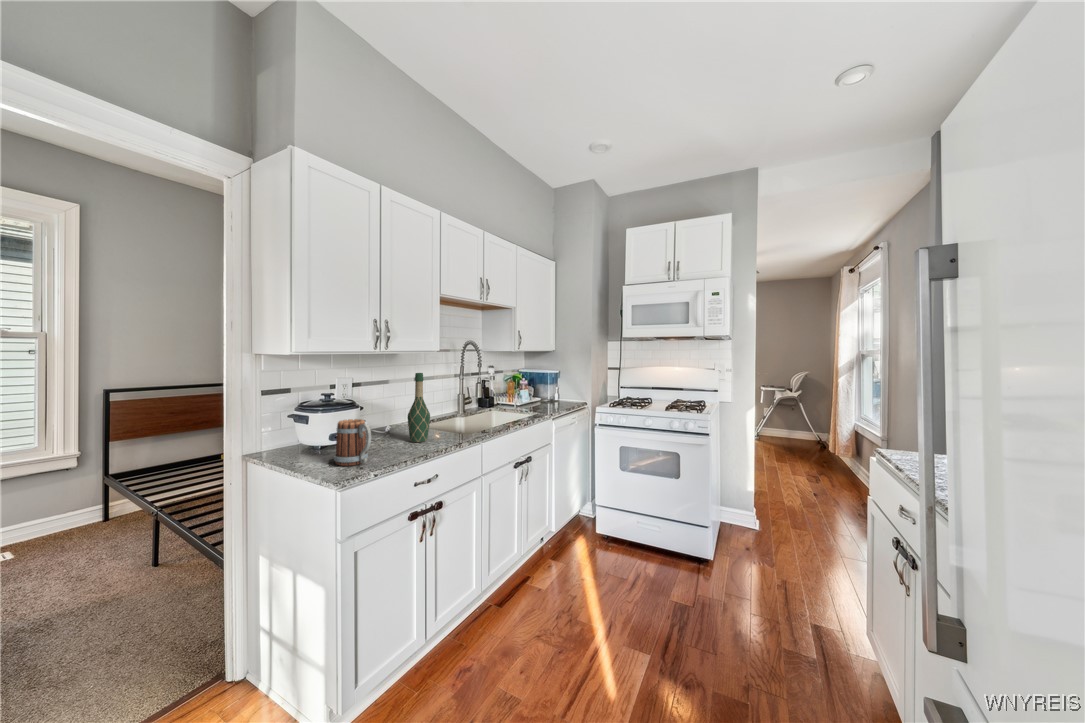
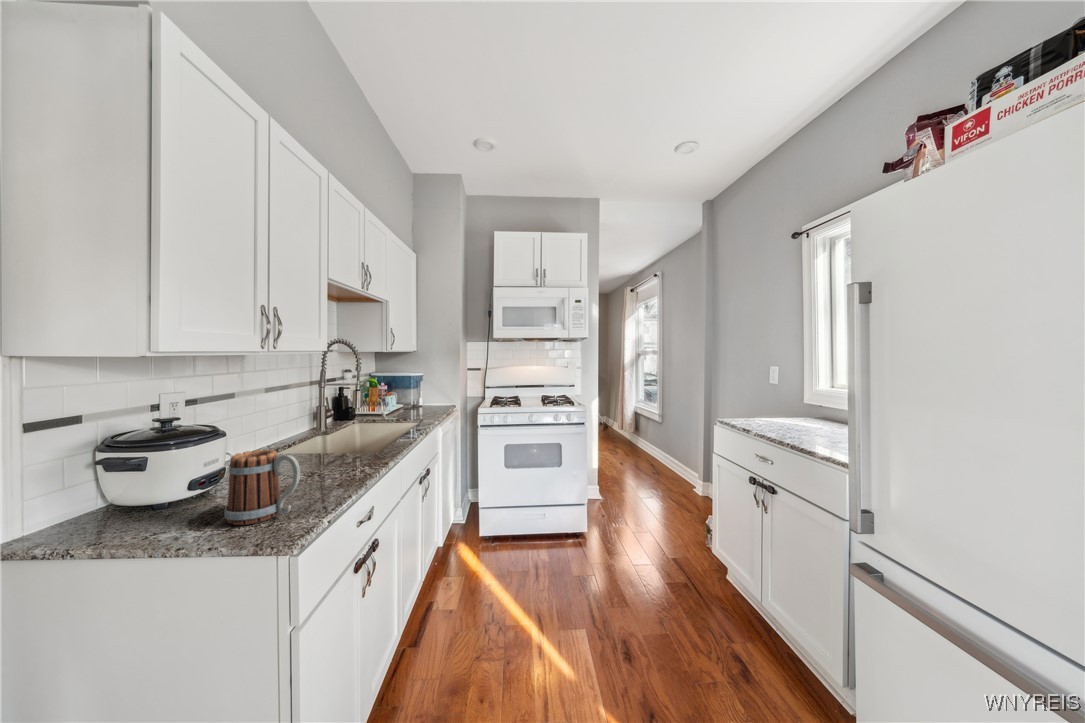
wine bottle: present [407,373,430,442] -> none [303,379,337,473]

